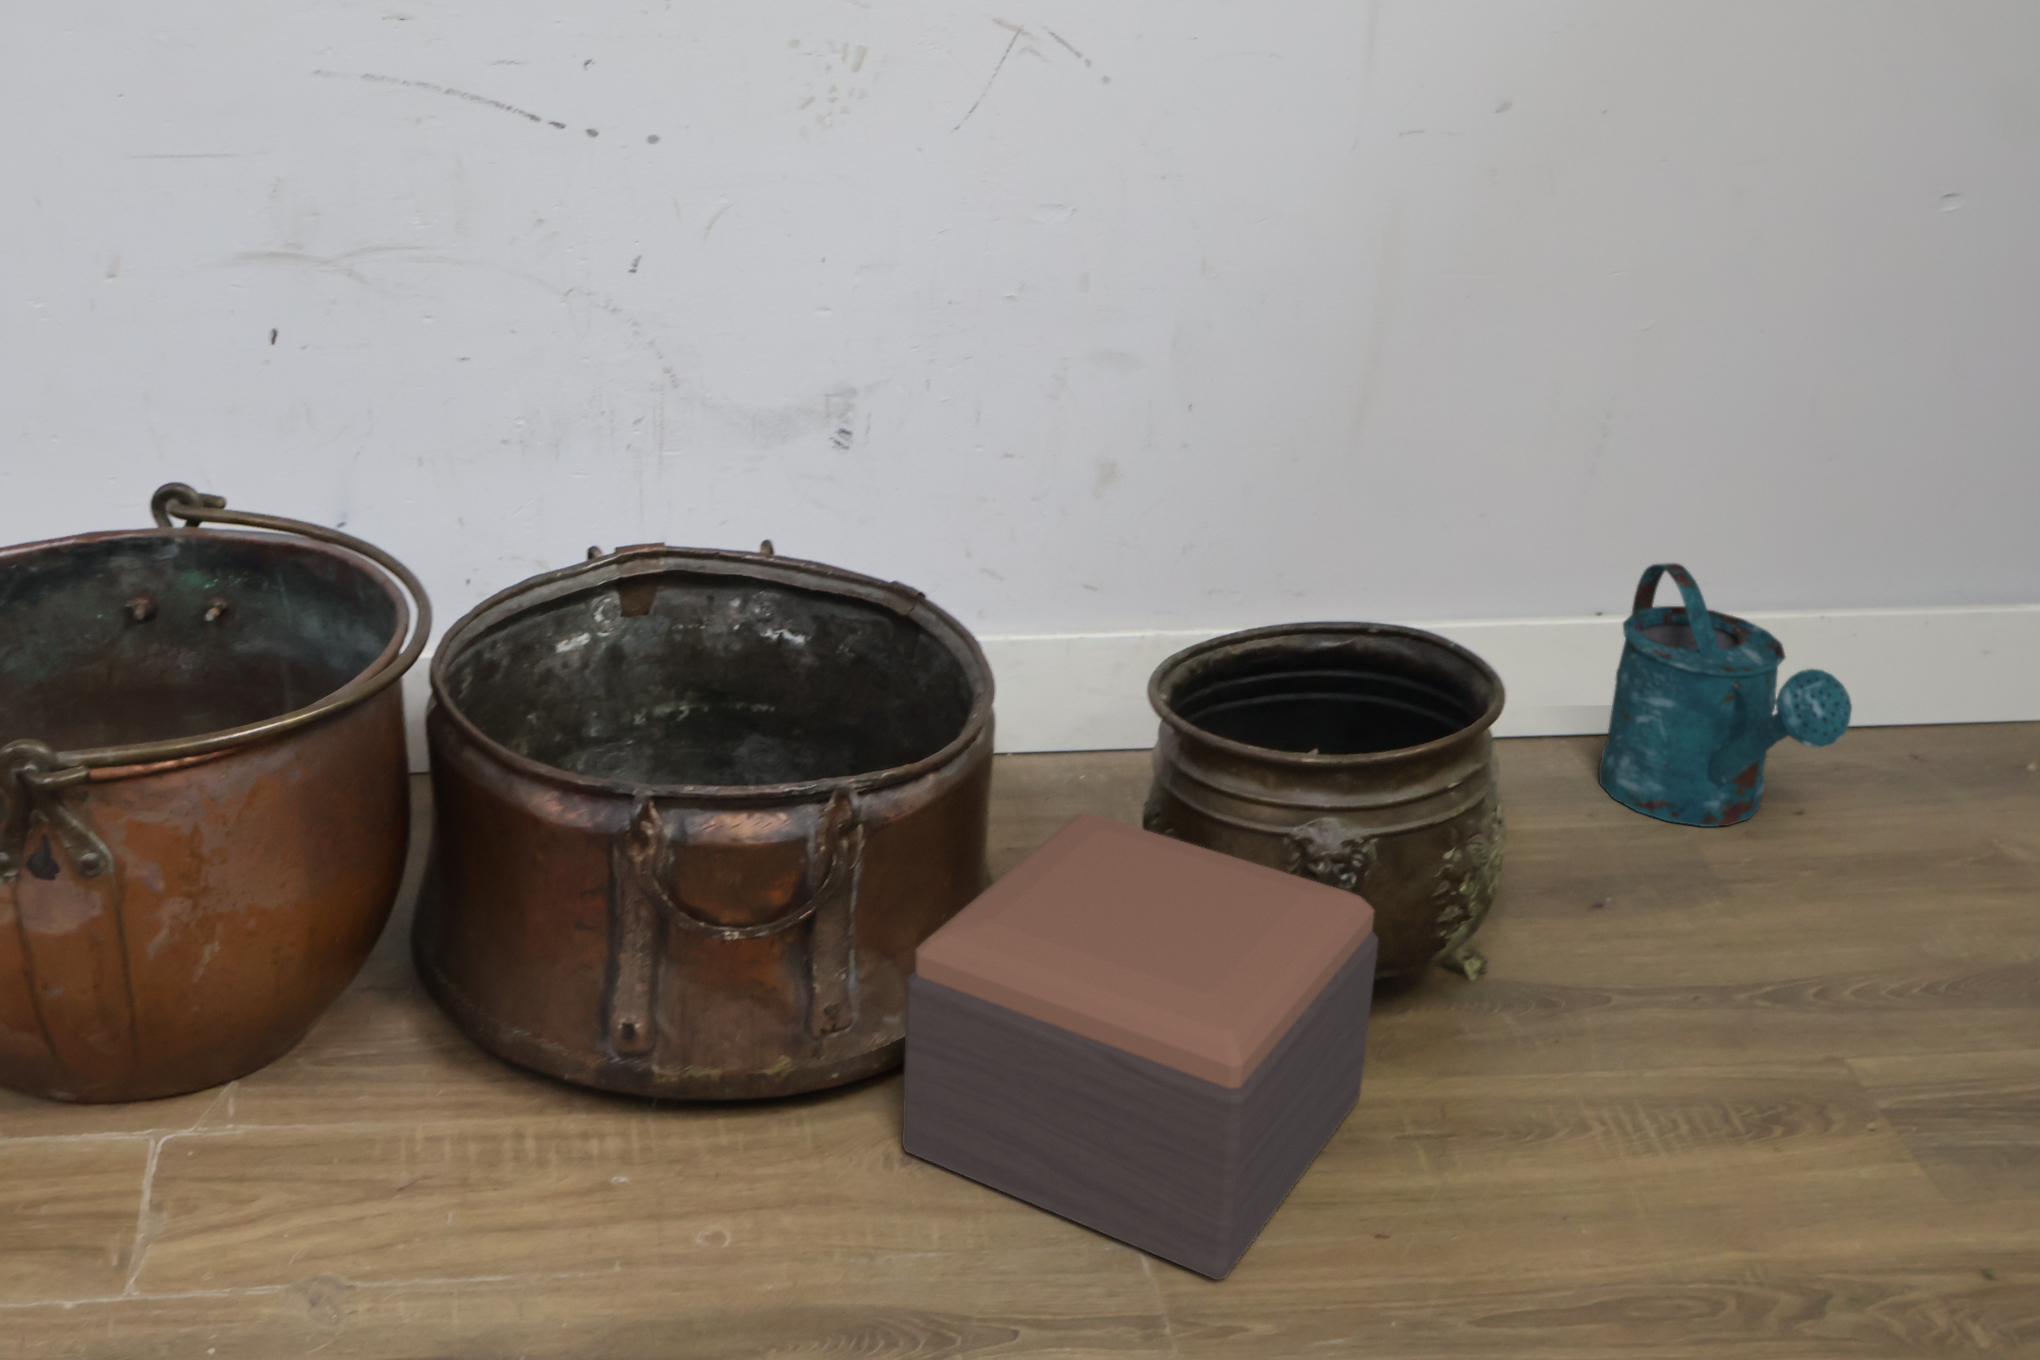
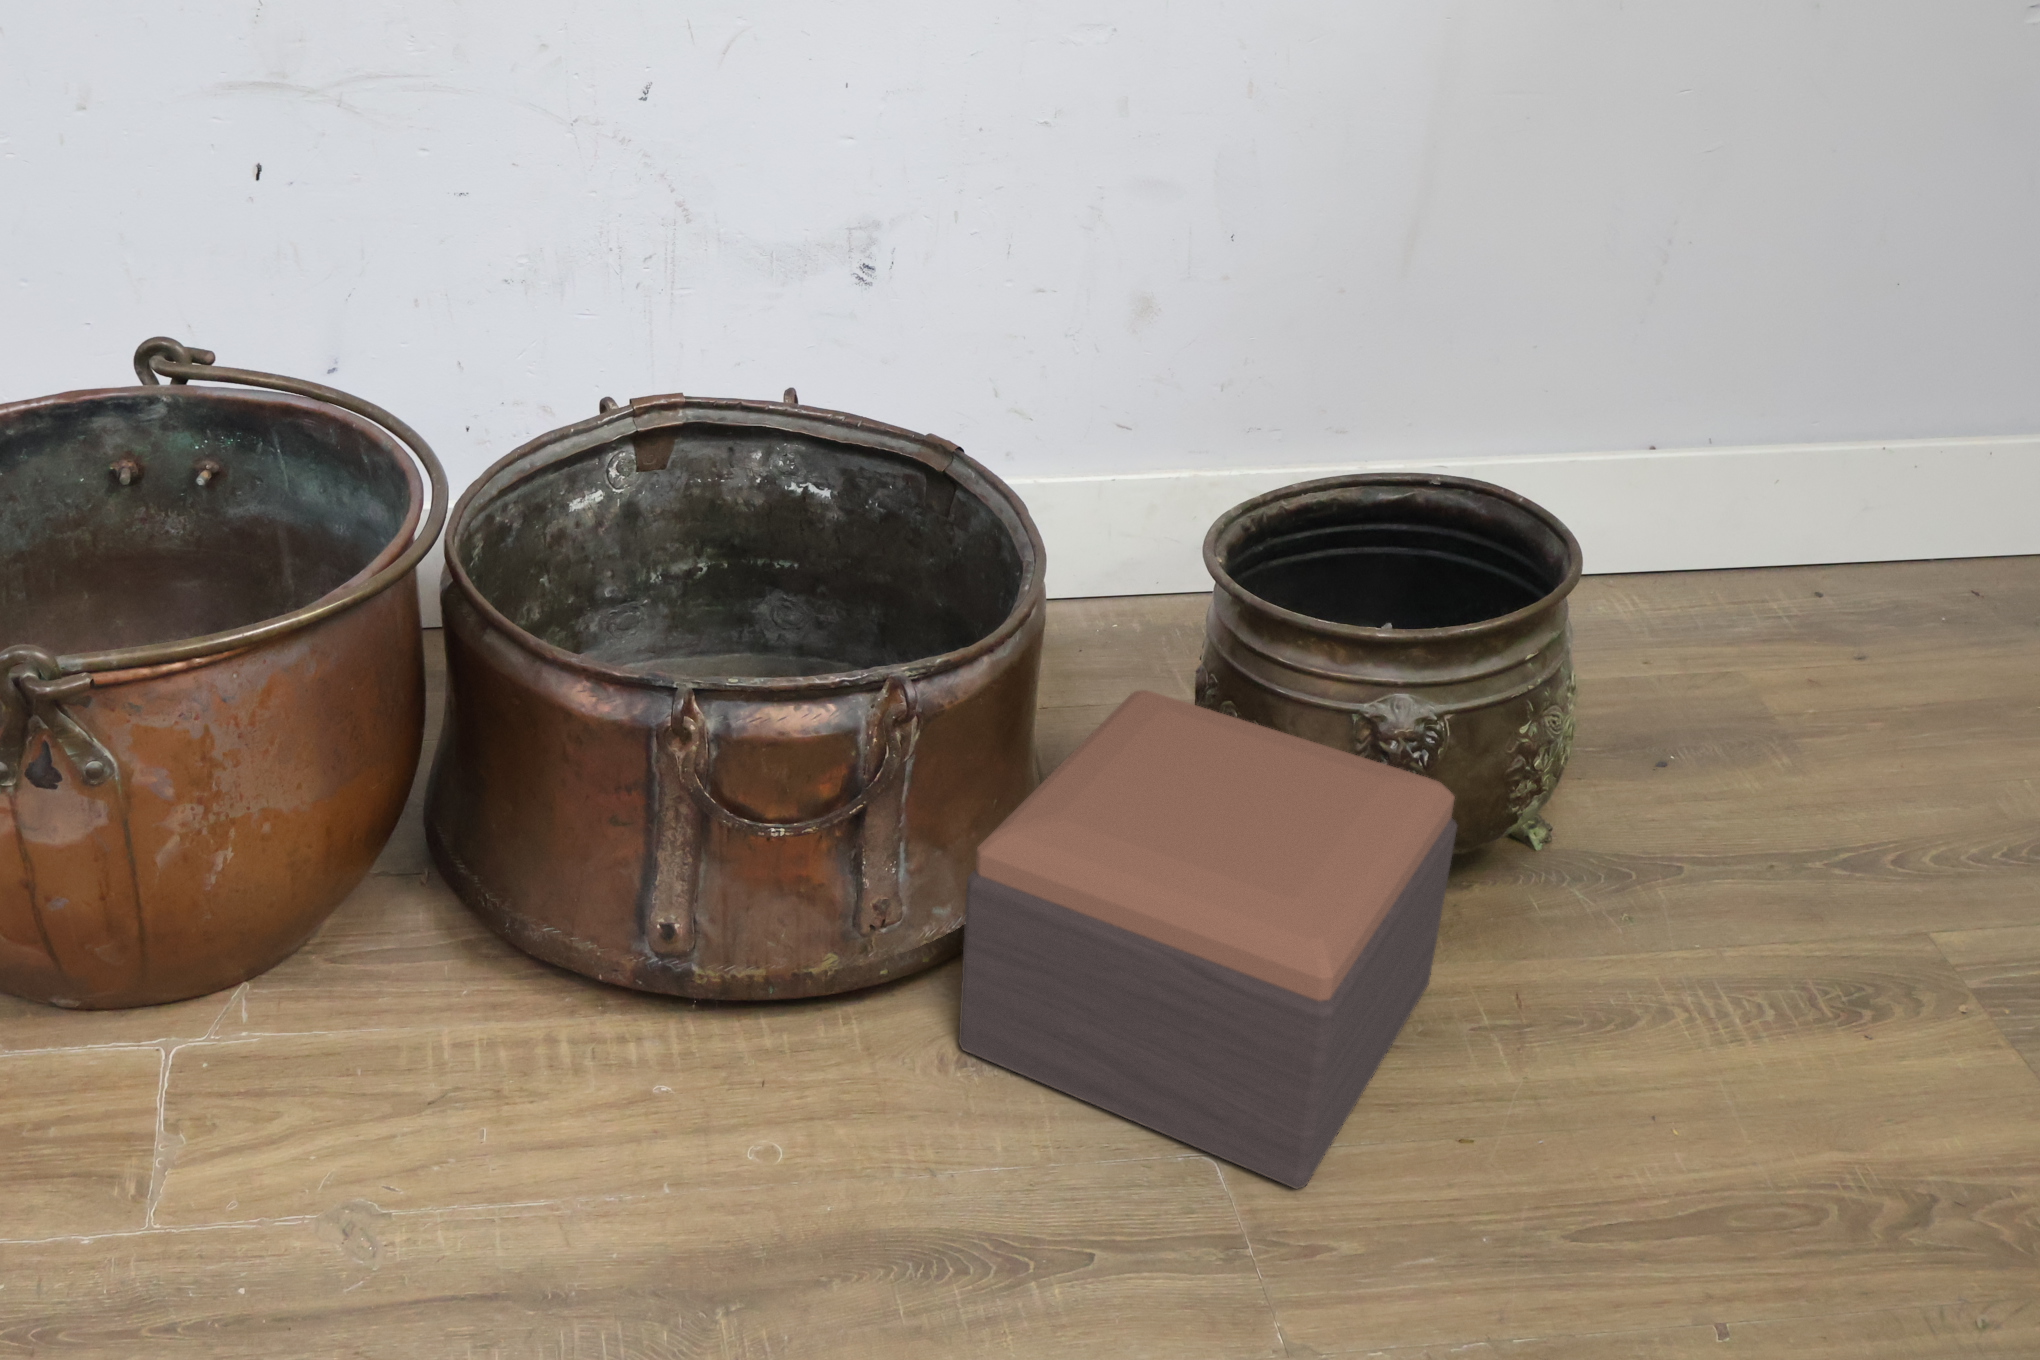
watering can: present [1599,563,1852,827] -> none [1646,403,1930,677]

